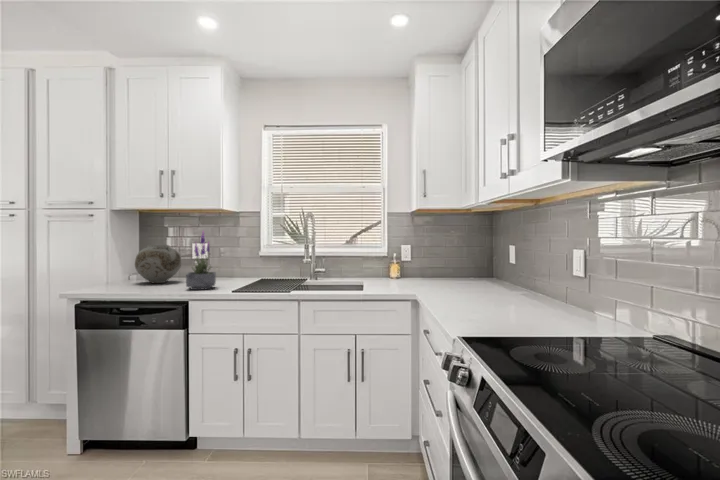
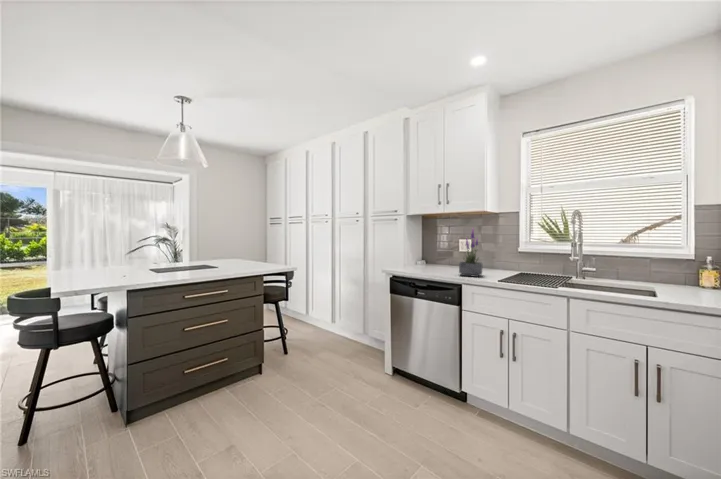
vase: present [135,245,181,283] -> none [420,239,453,268]

